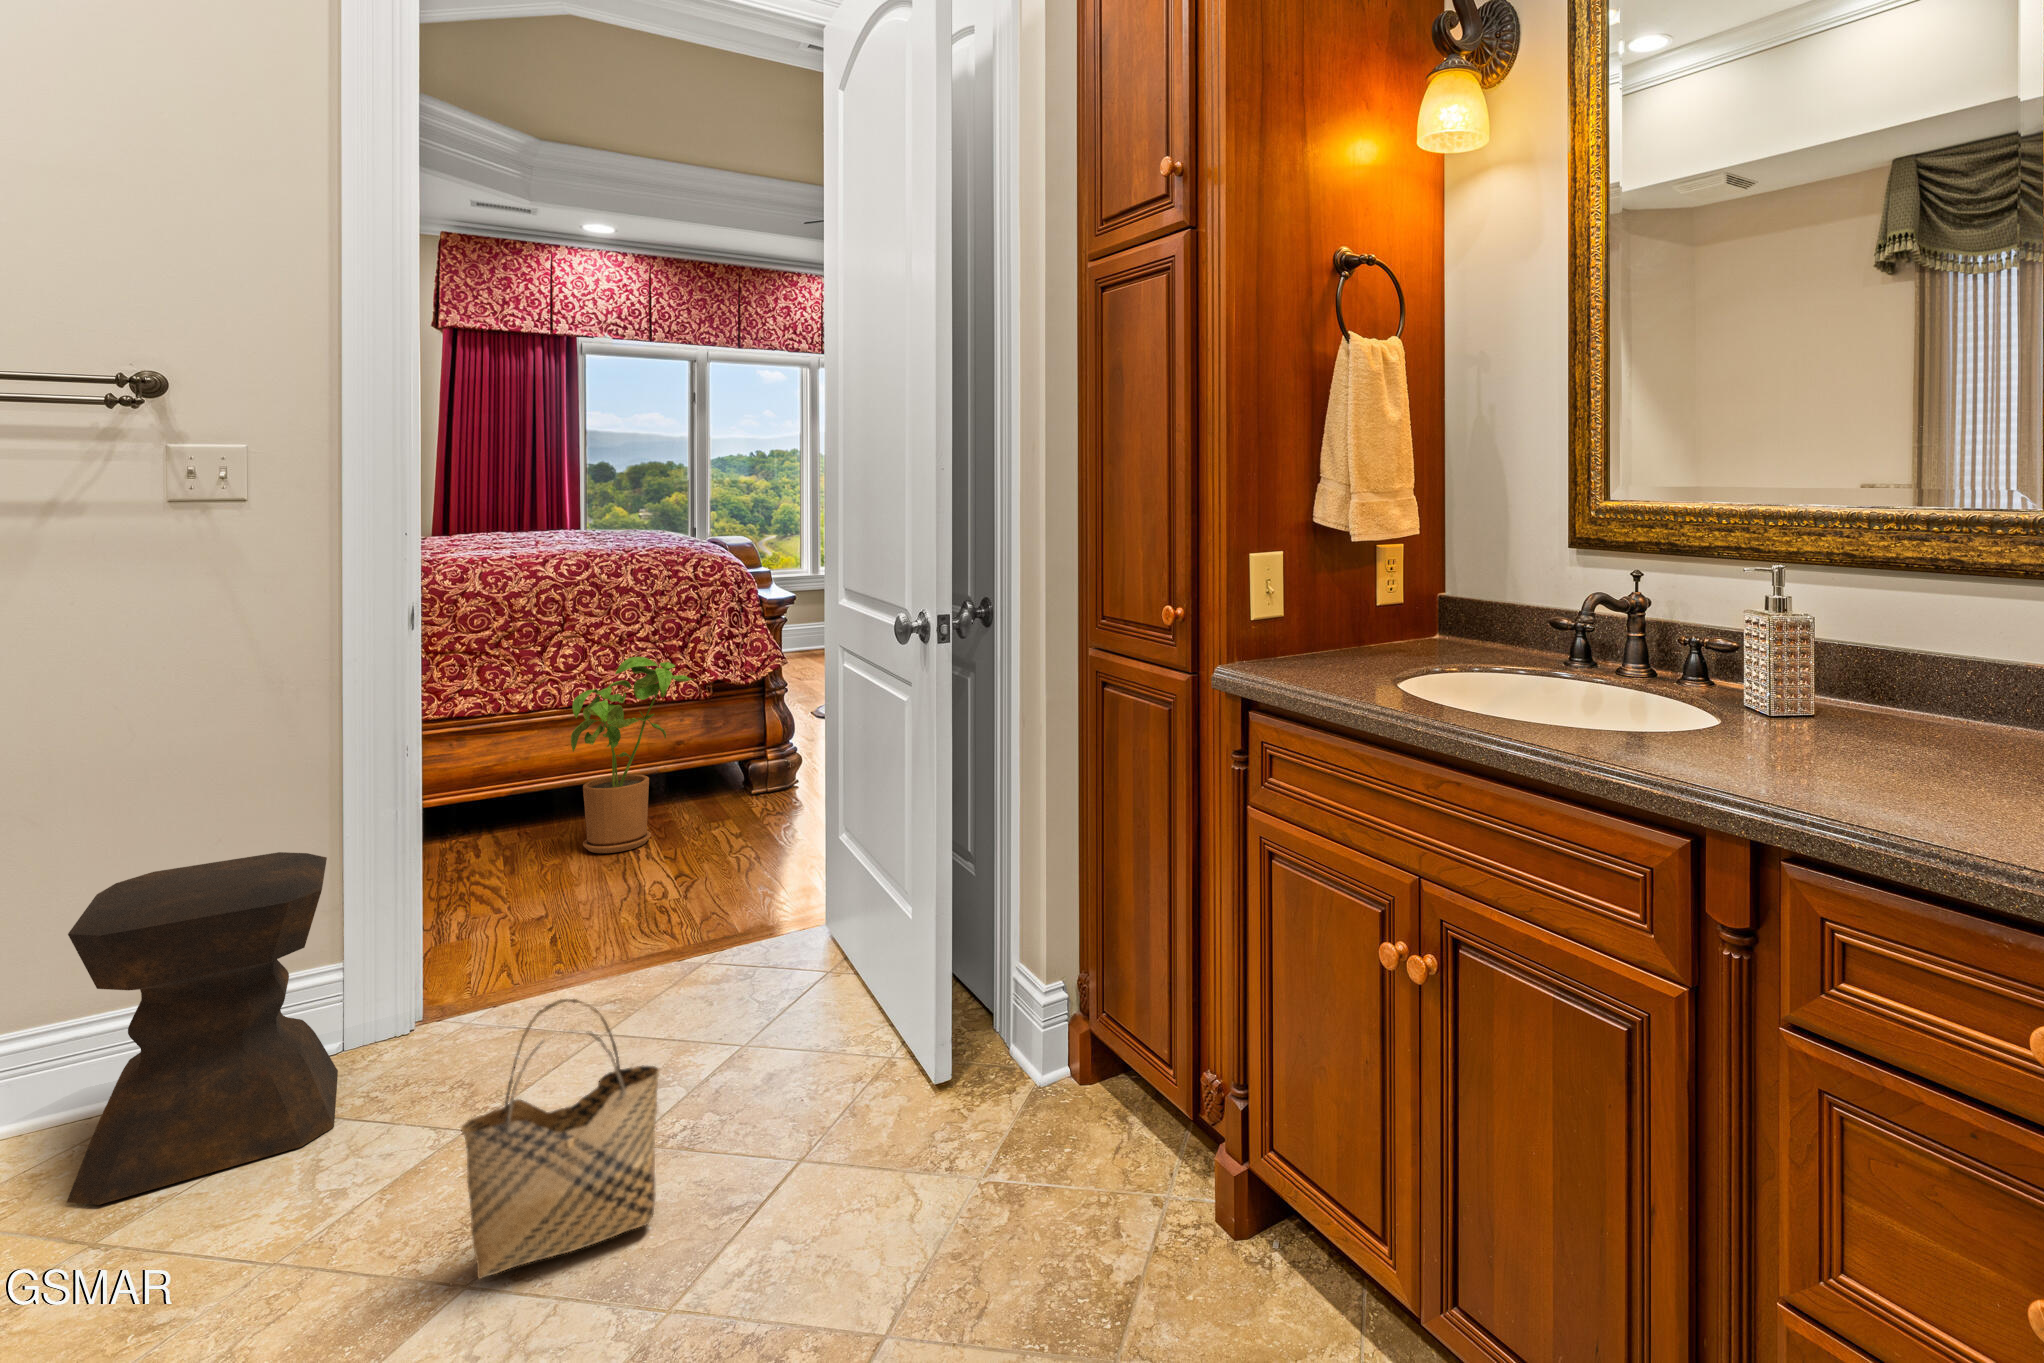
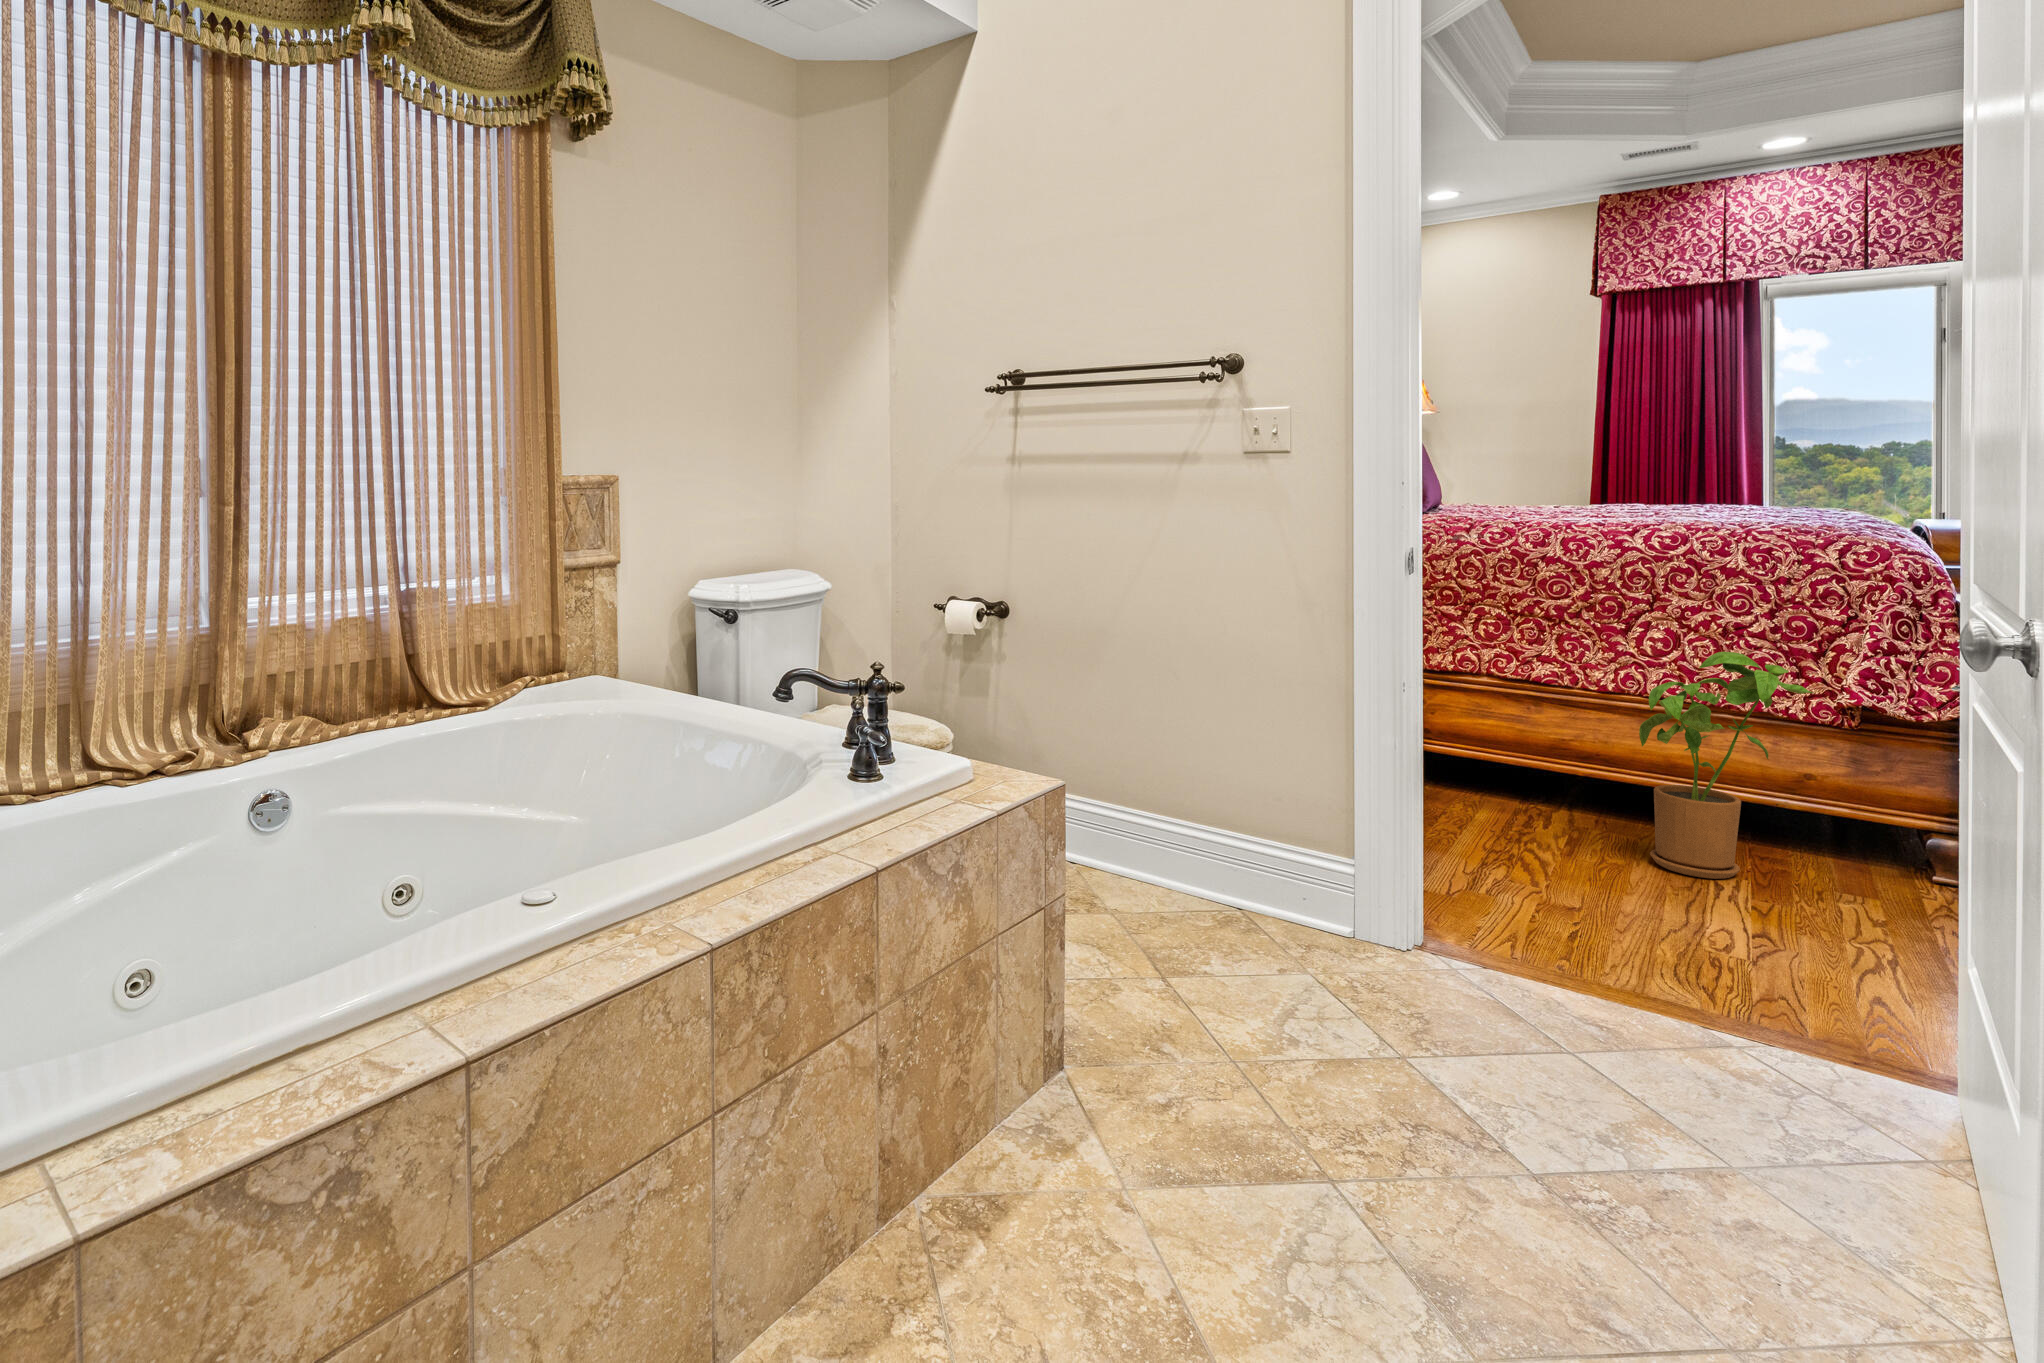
stool: present [67,852,338,1205] -> none [1168,747,1350,1007]
woven basket: present [461,999,659,1279] -> none [1364,978,1574,1273]

